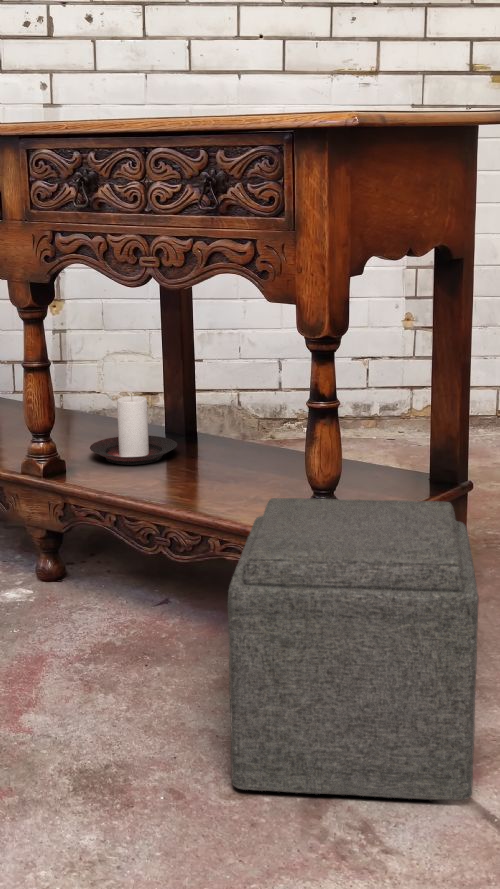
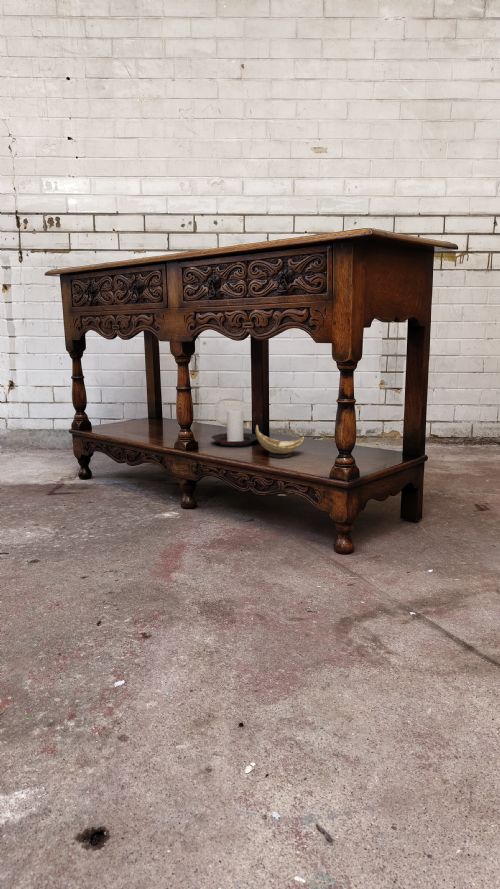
decorative bowl: none [168,433,256,491] -> present [256,425,304,458]
ottoman: present [228,498,479,800] -> none [293,451,446,625]

